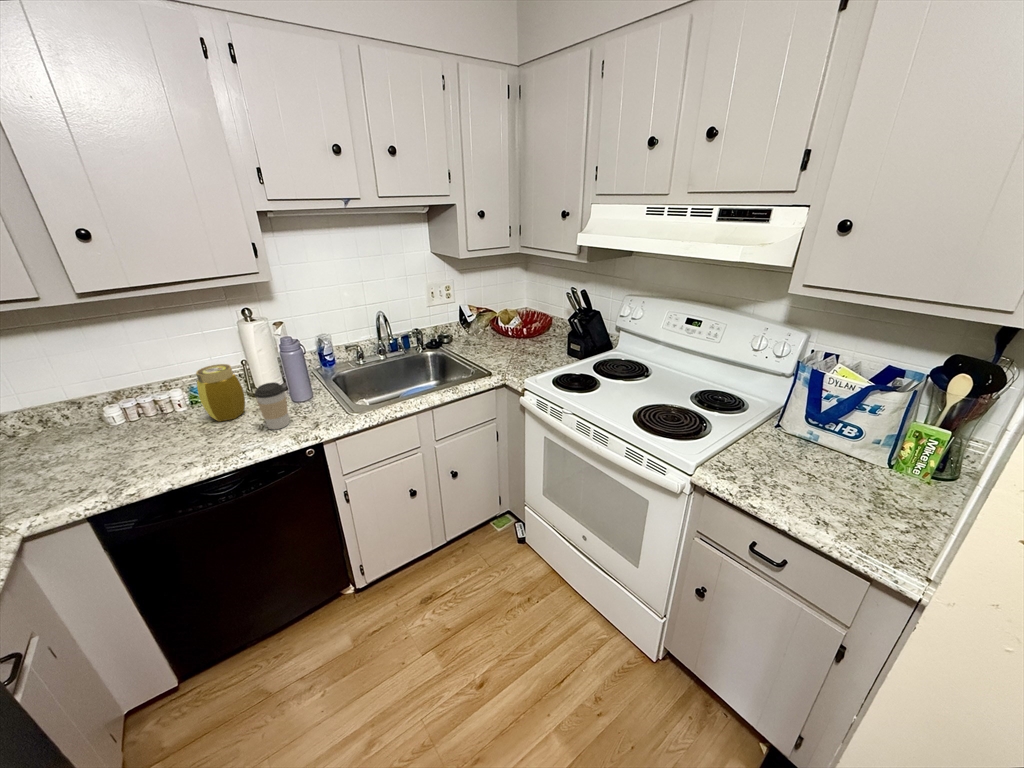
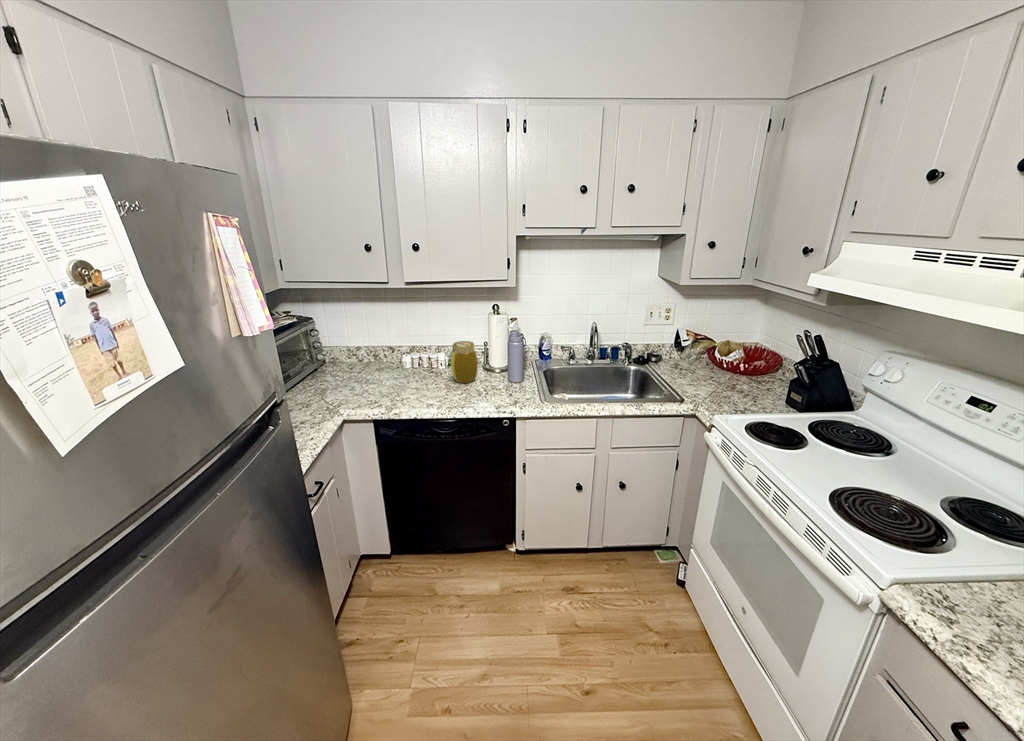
coffee cup: present [255,382,289,429] -> none [481,362,502,399]

